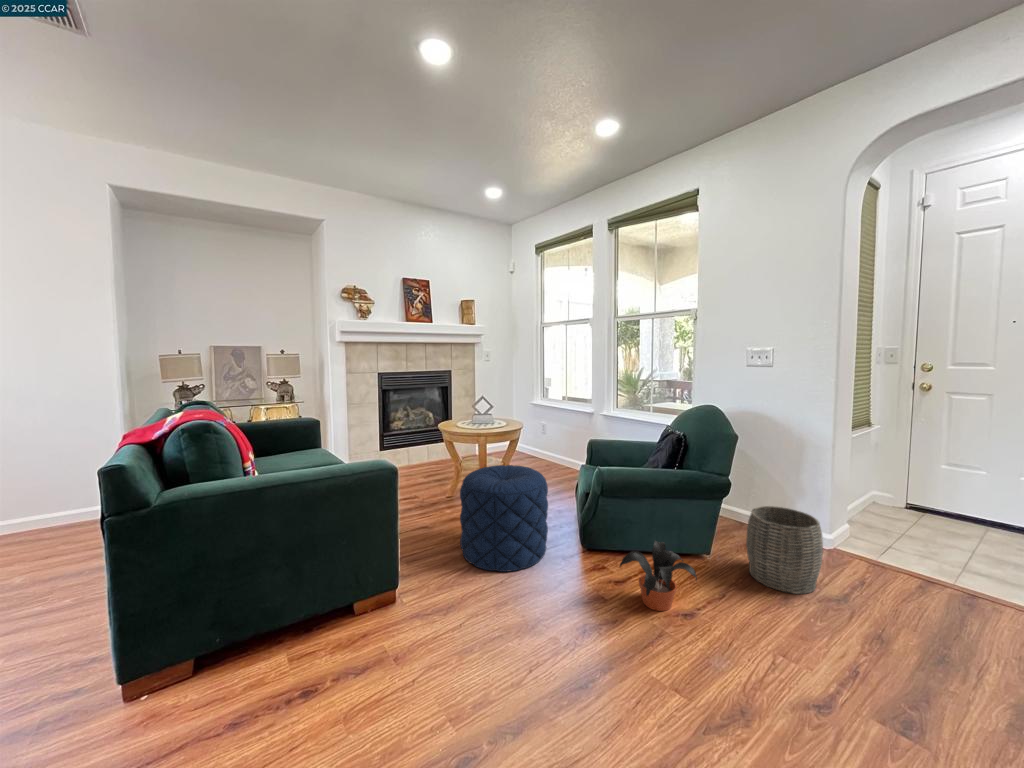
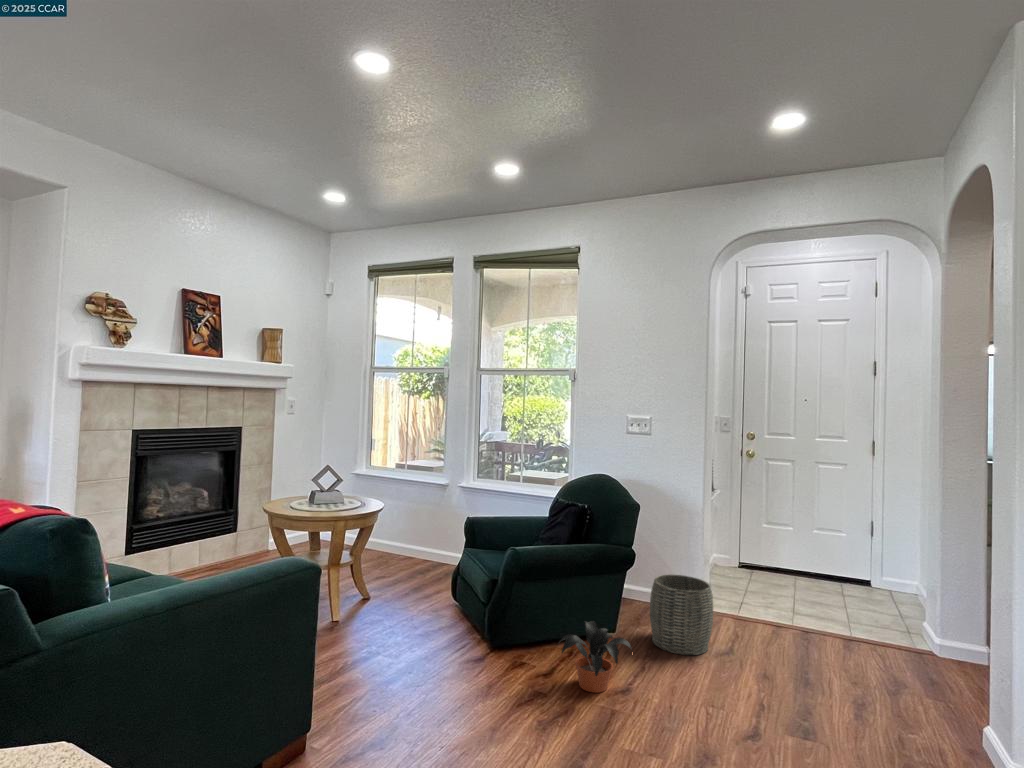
pouf: present [460,465,548,572] -> none [350,555,462,688]

